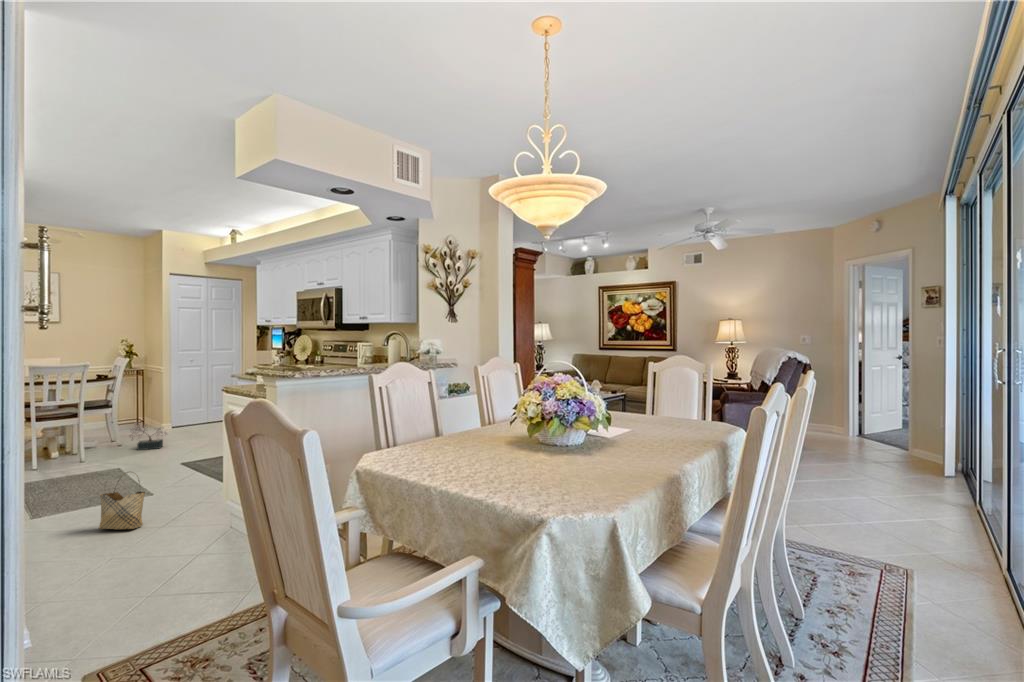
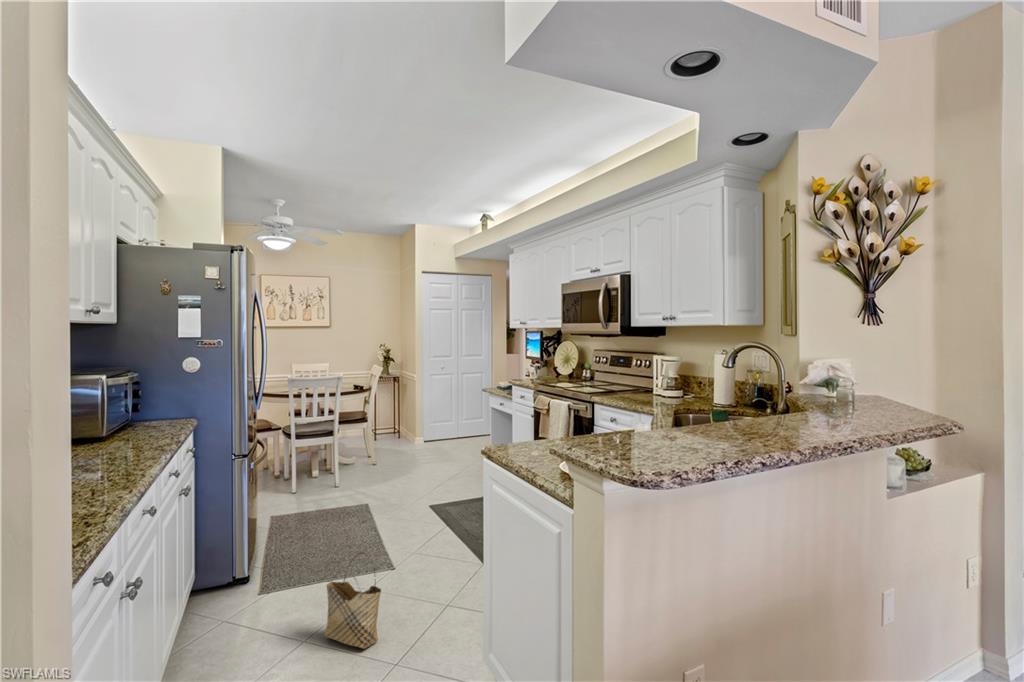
decorative plant: present [130,423,167,450] -> none [381,442,418,476]

